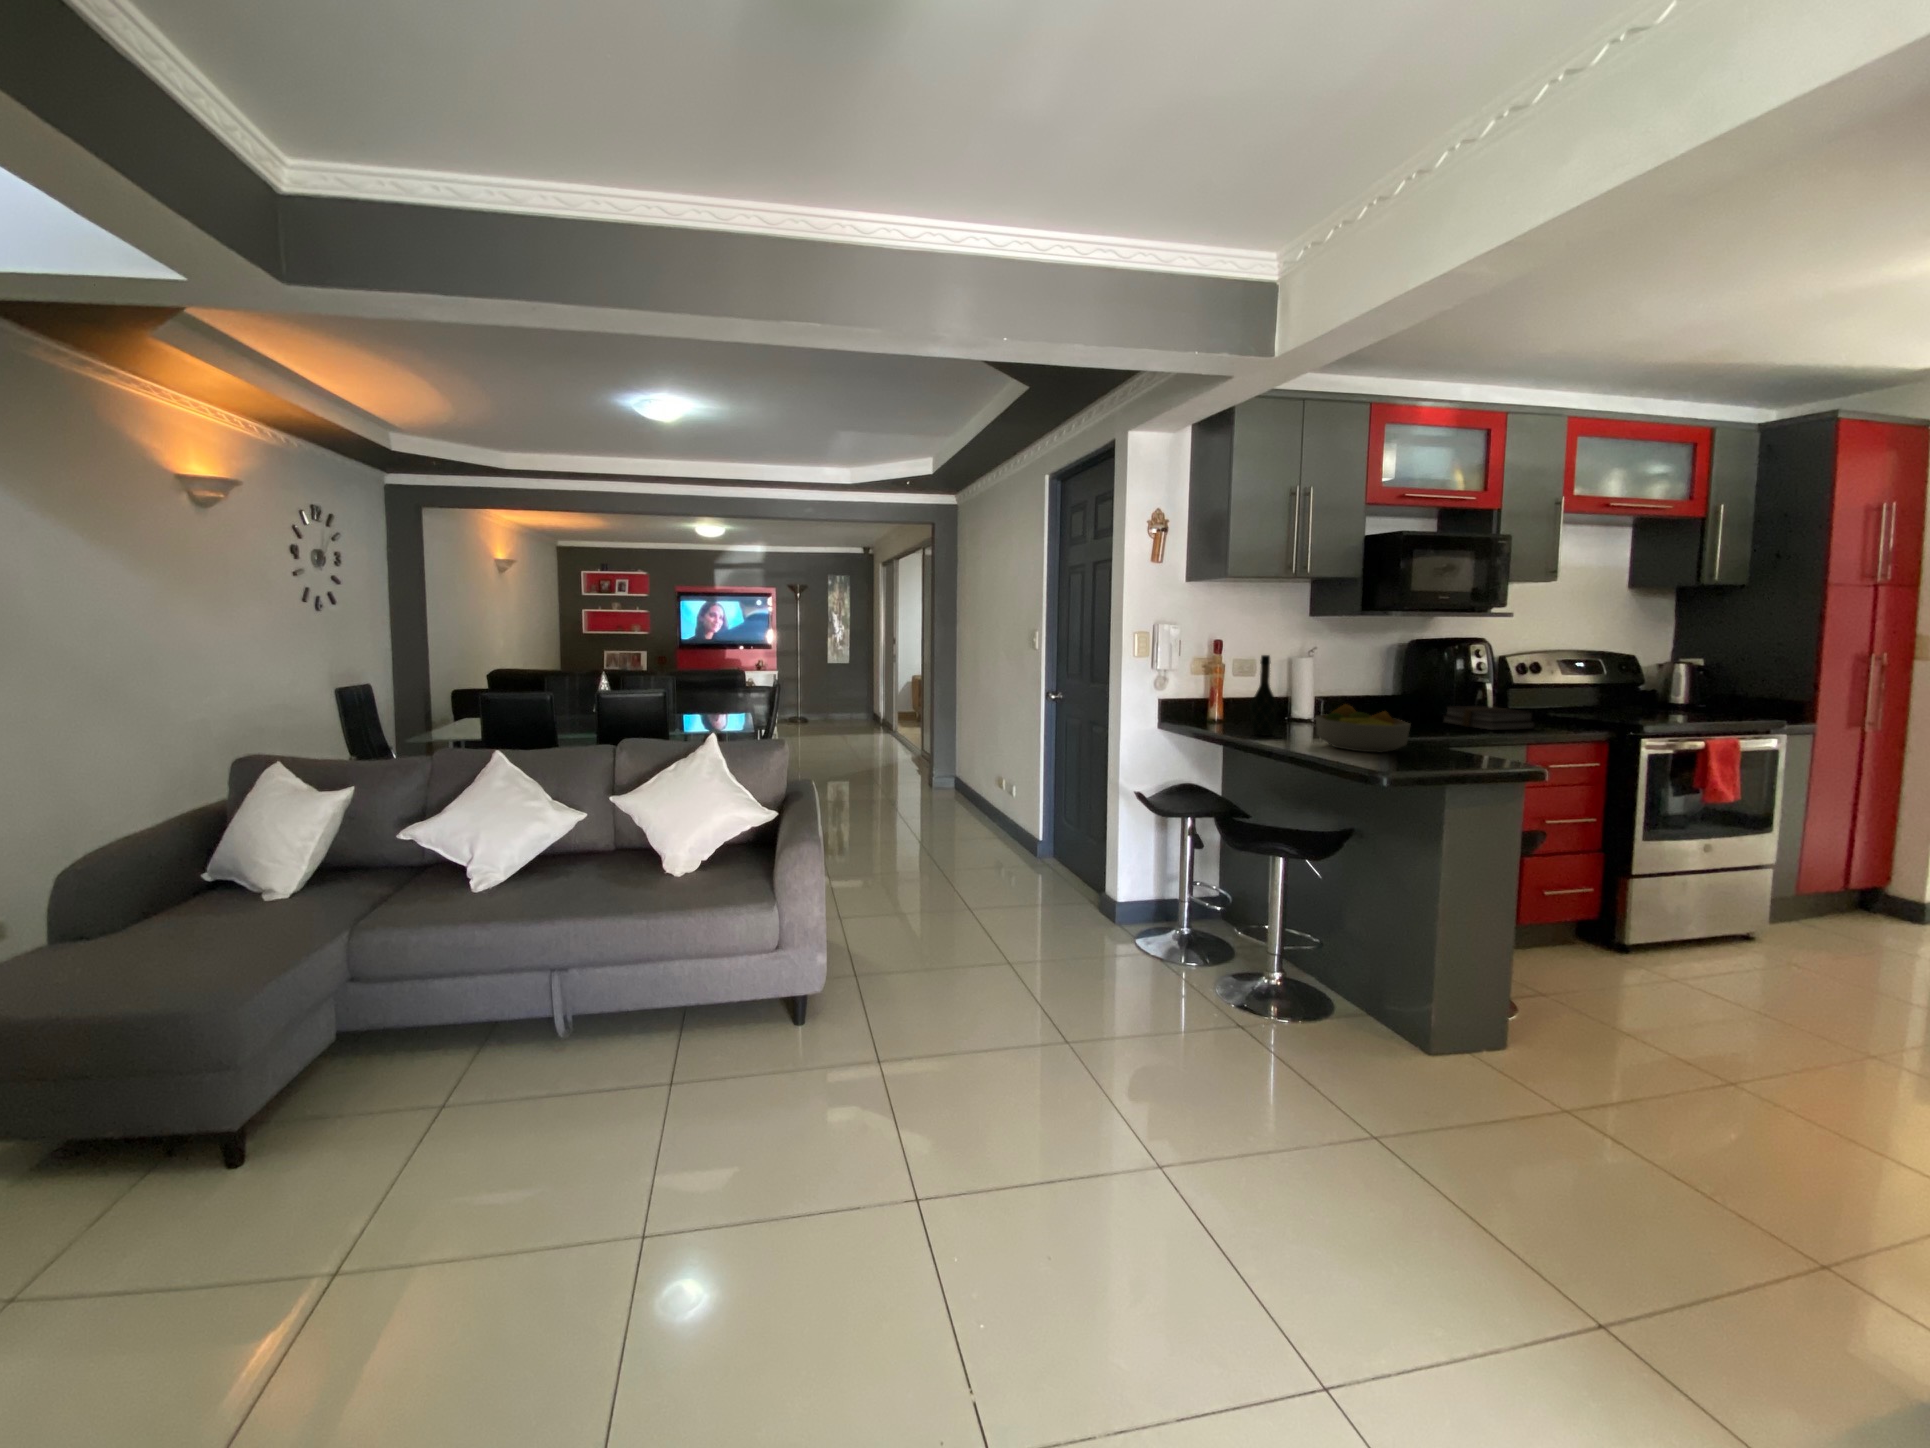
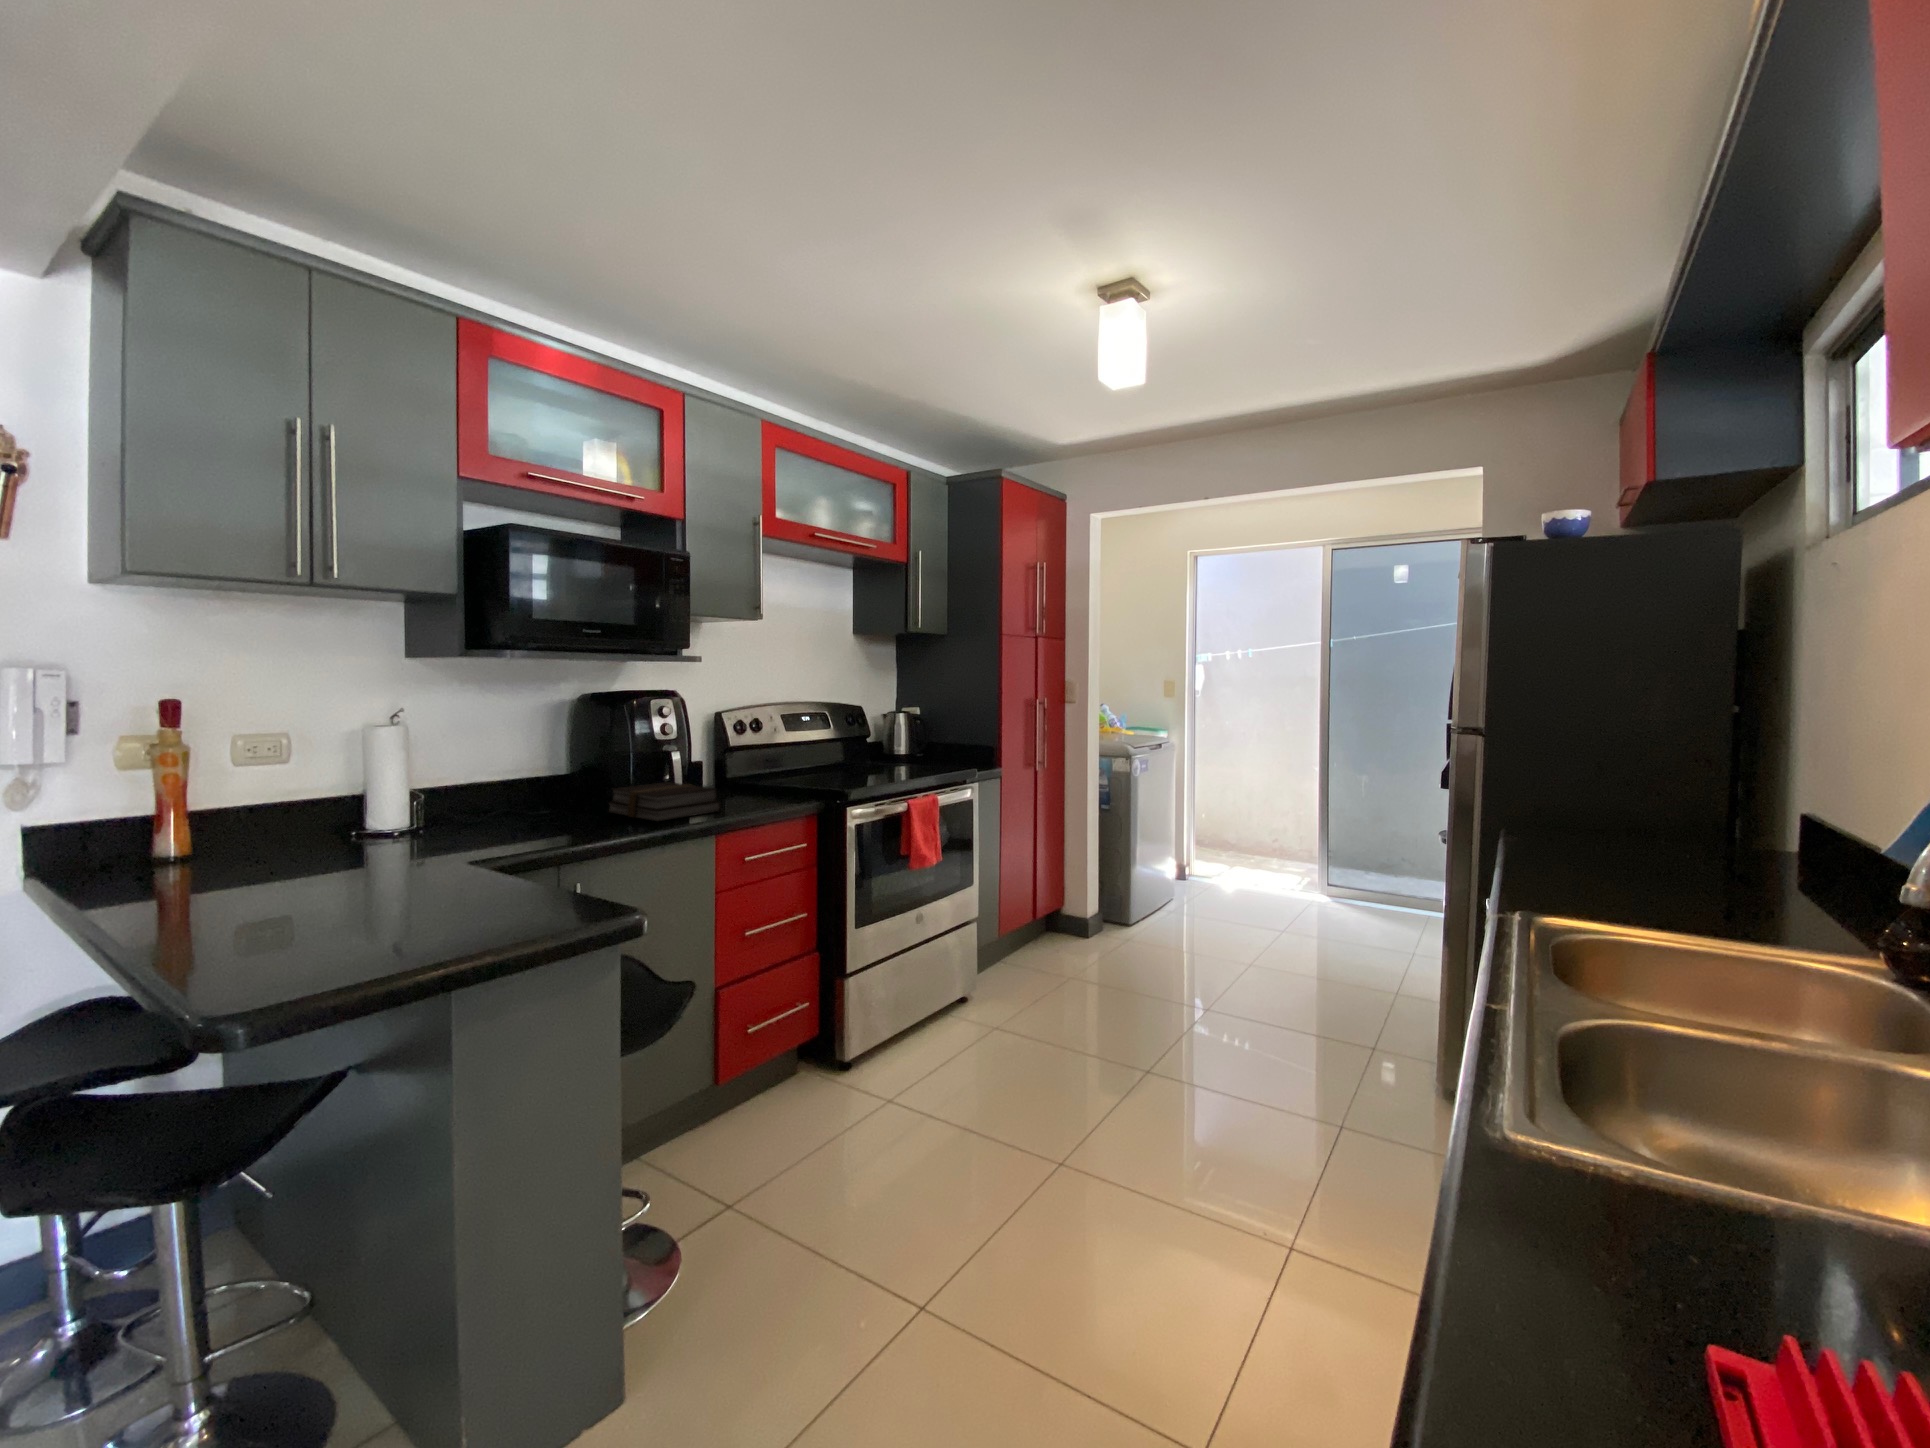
wine bottle: present [1250,655,1277,736] -> none [131,729,205,896]
fruit bowl: present [1316,704,1410,752] -> none [211,820,412,928]

